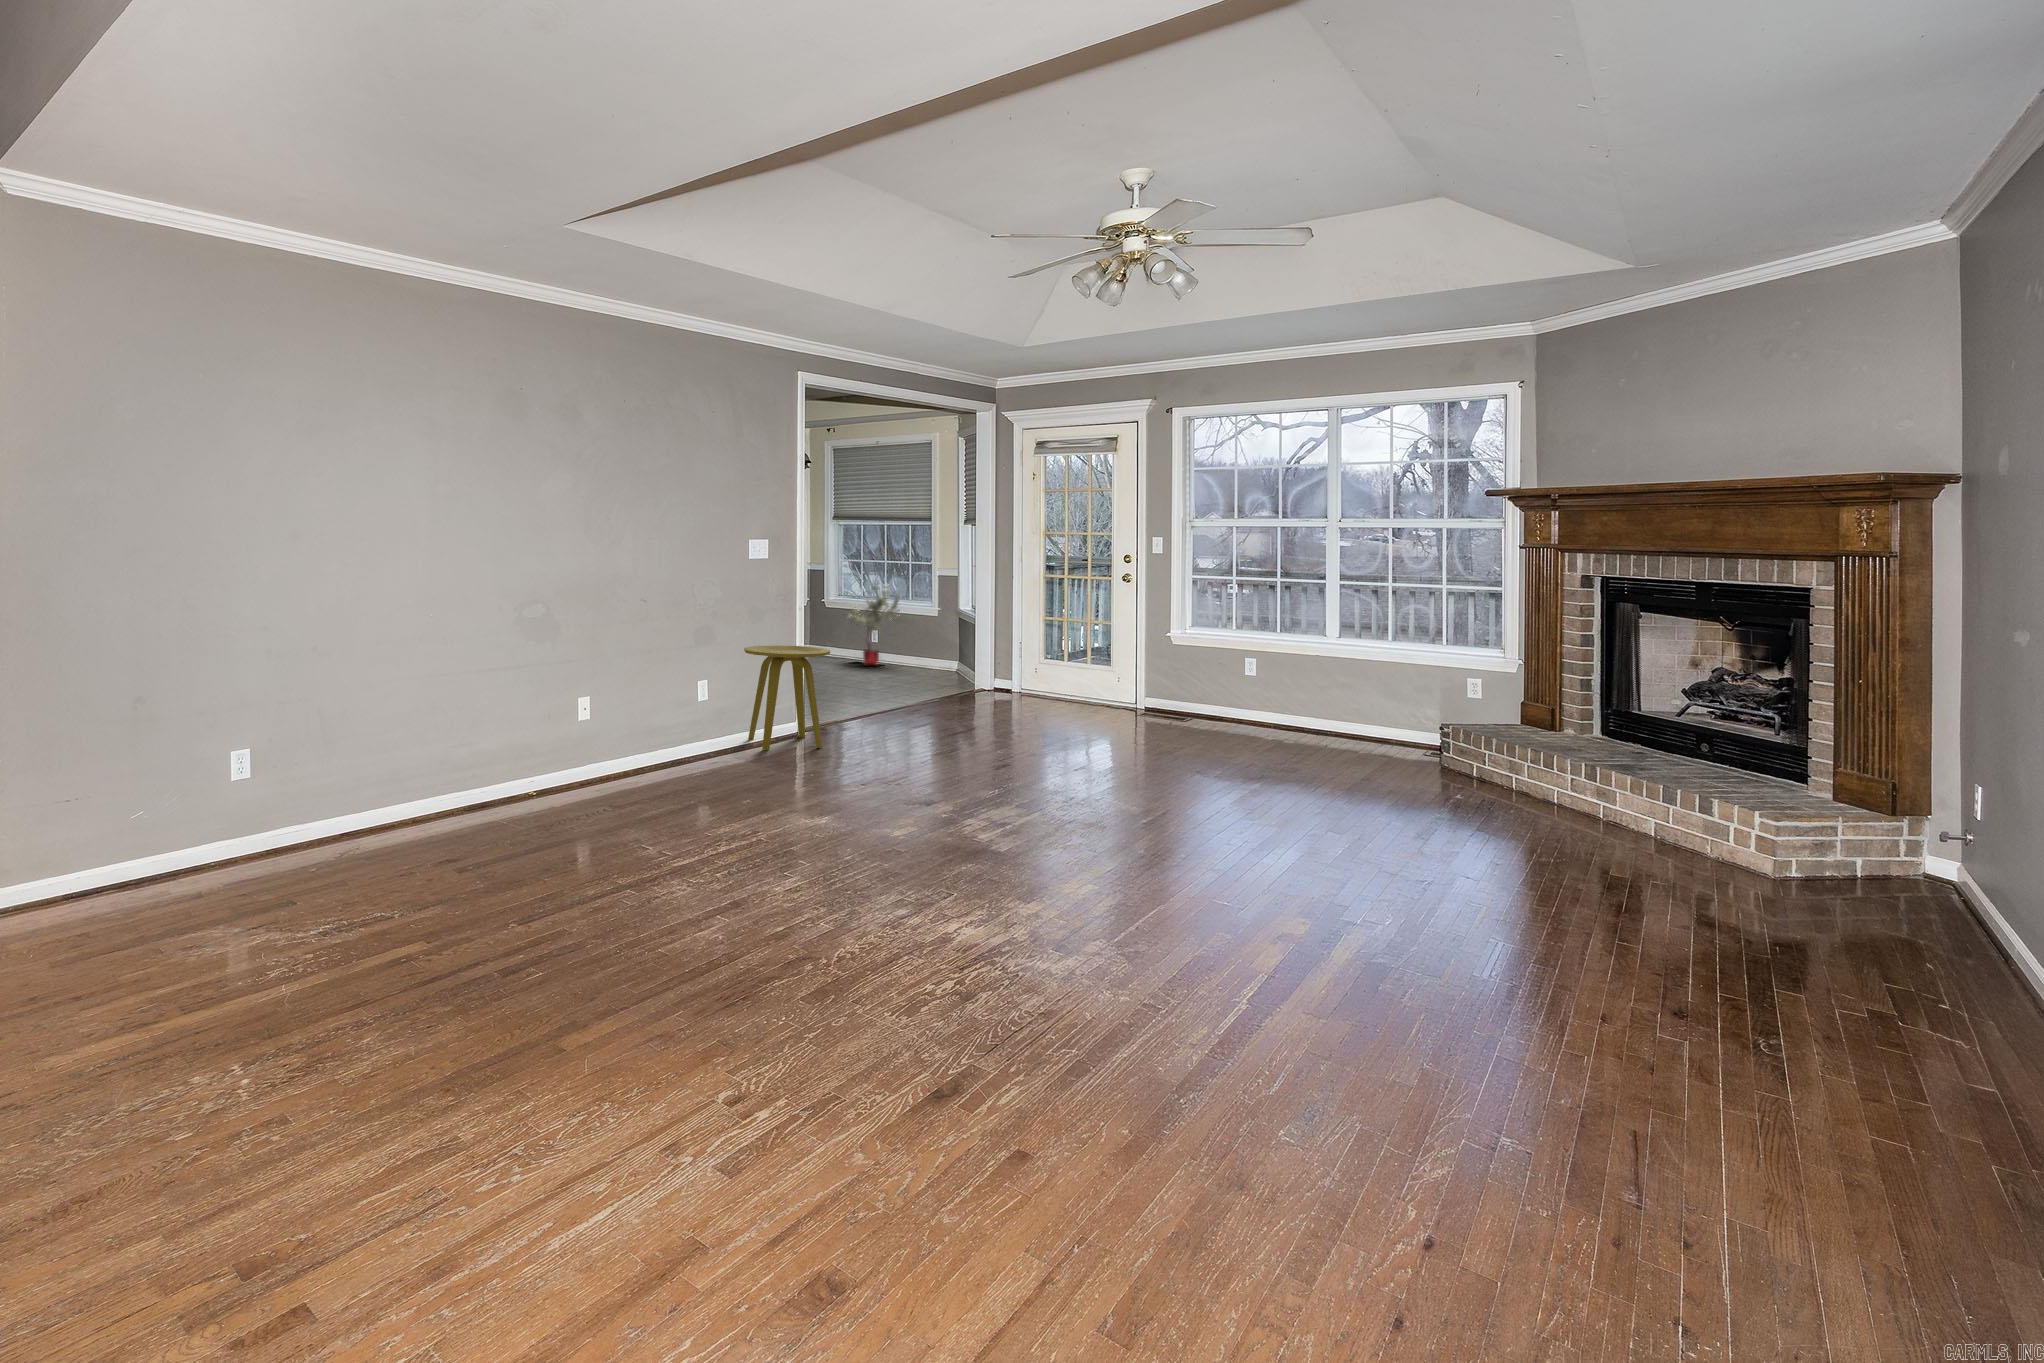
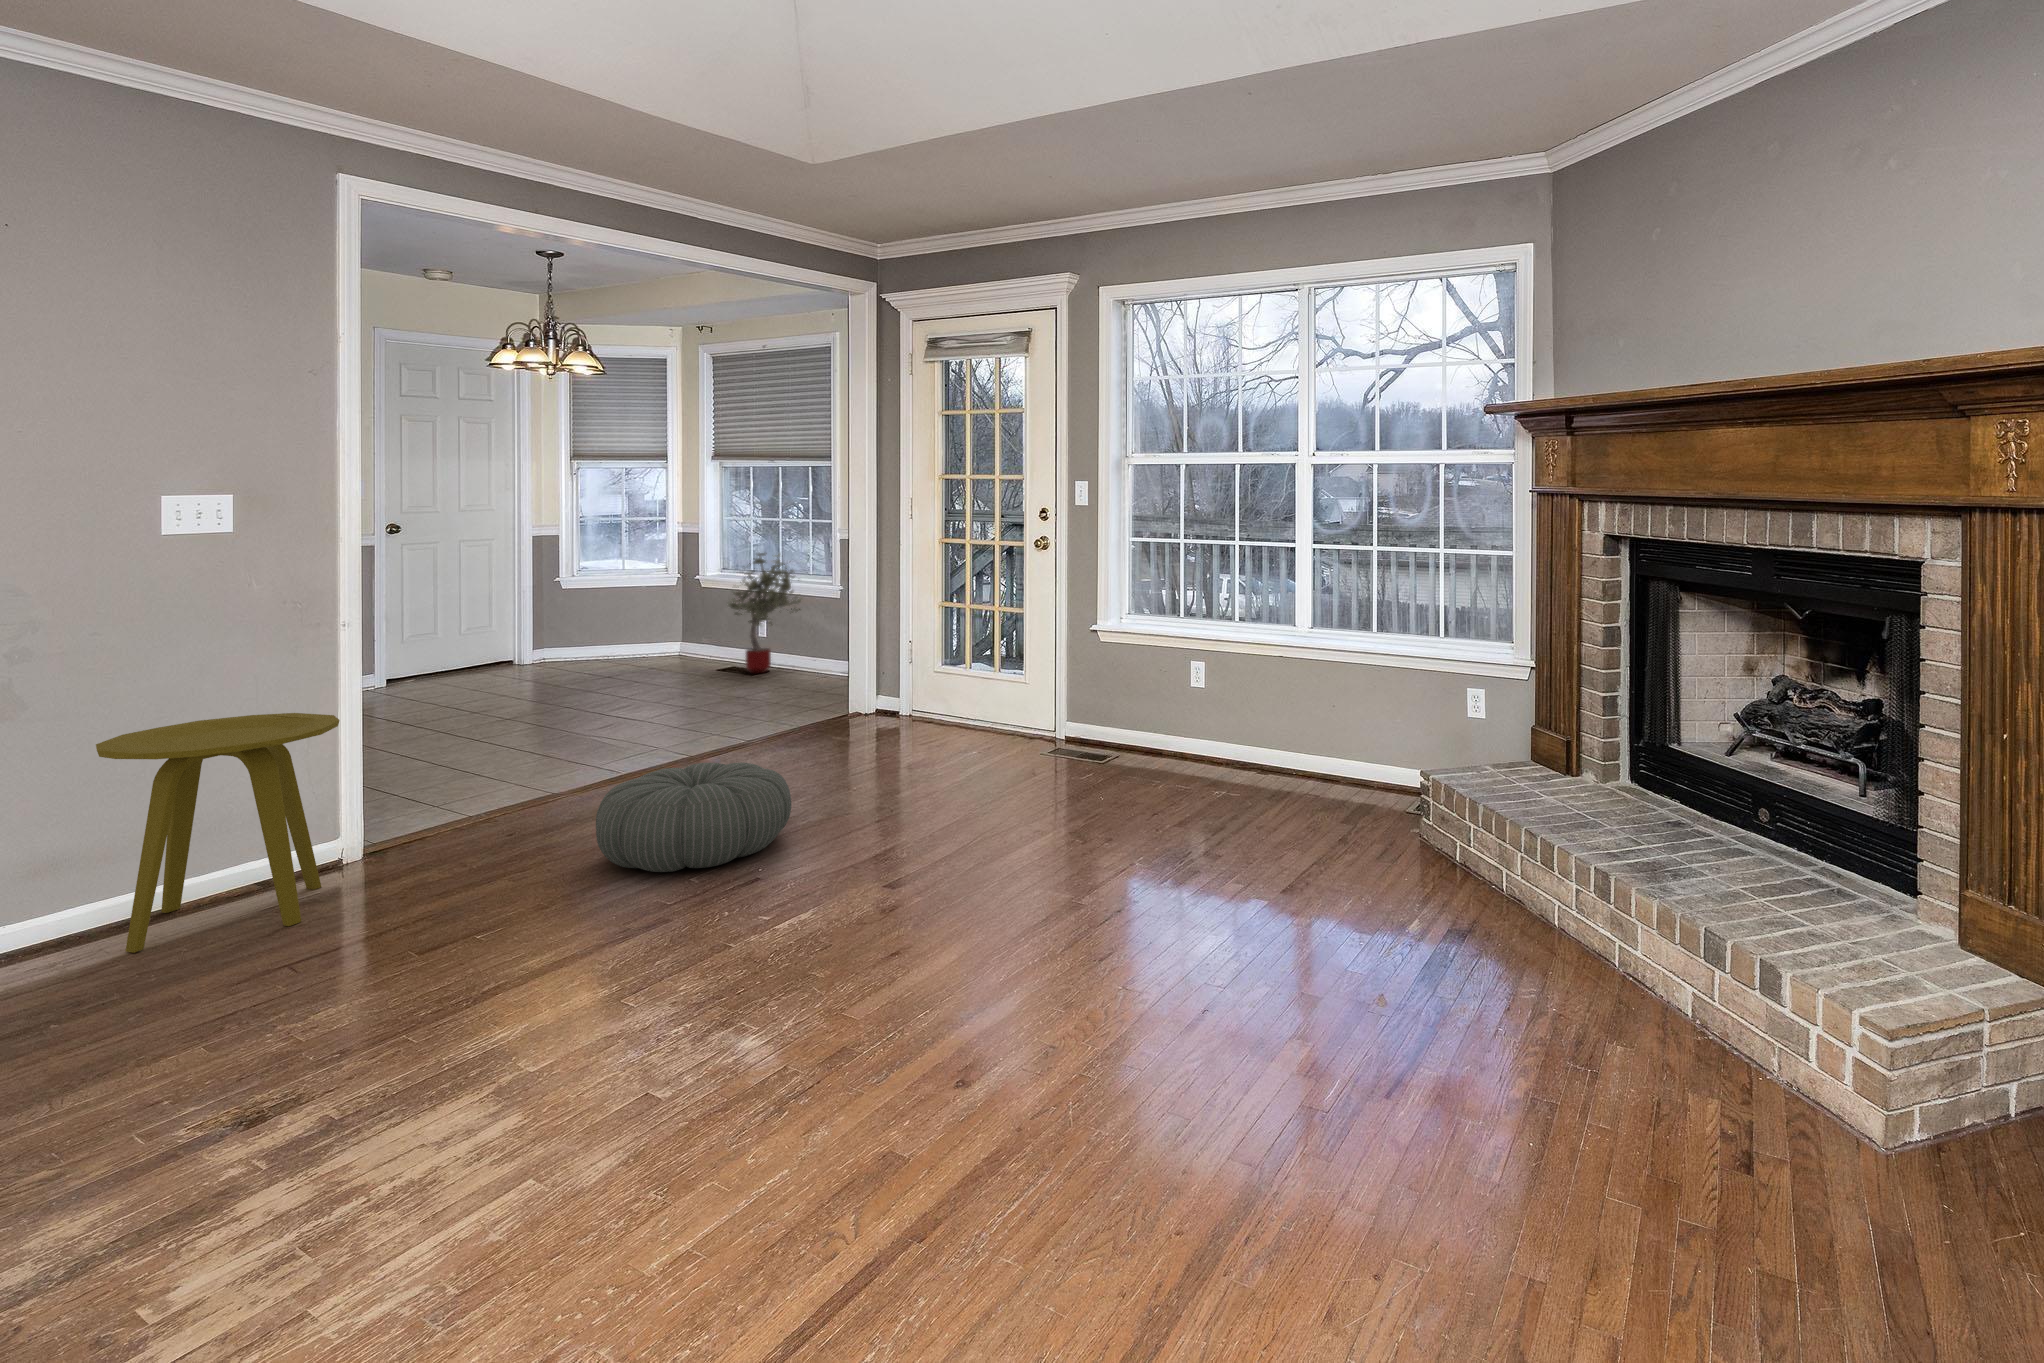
pouf: none [930,693,1030,745] -> present [596,762,791,872]

